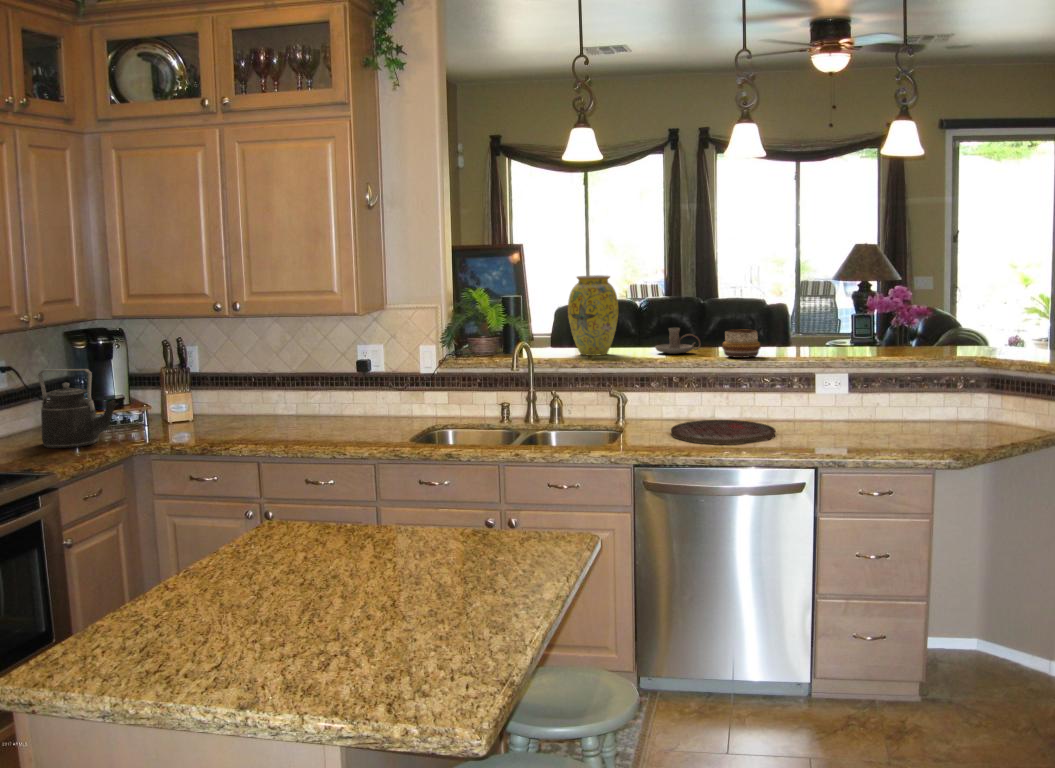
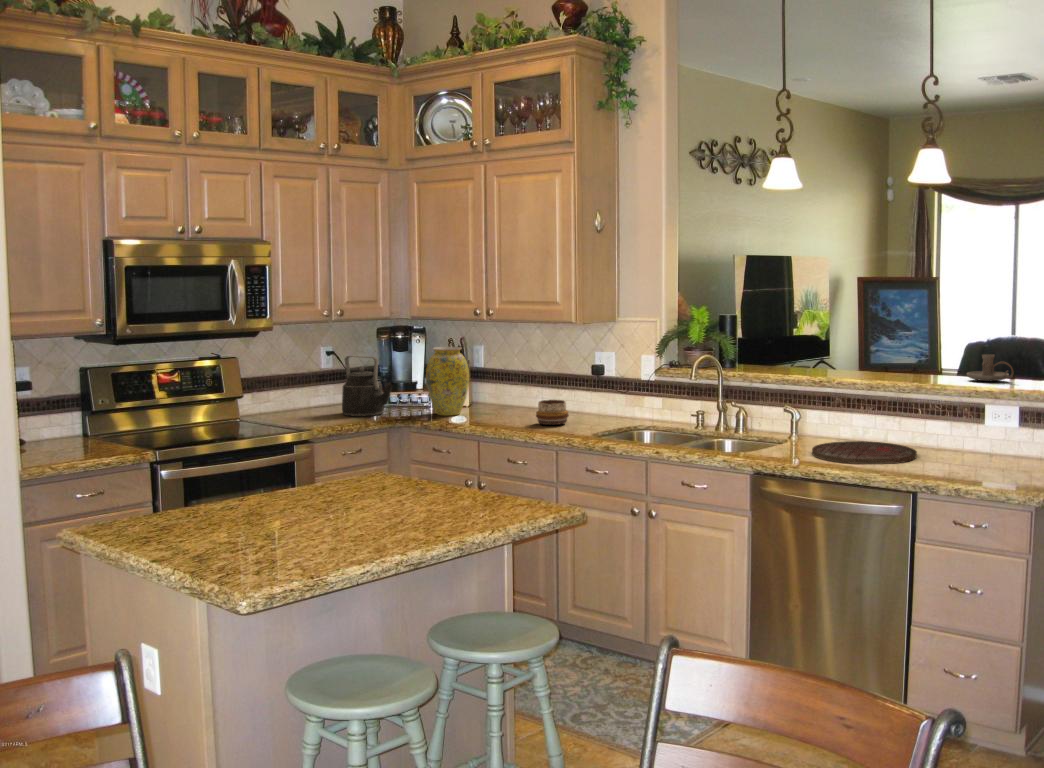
vase: present [568,275,618,356] -> present [426,347,469,416]
candle holder: present [655,328,701,354] -> present [967,354,1014,381]
decorative bowl: present [722,329,761,358] -> present [536,400,569,425]

